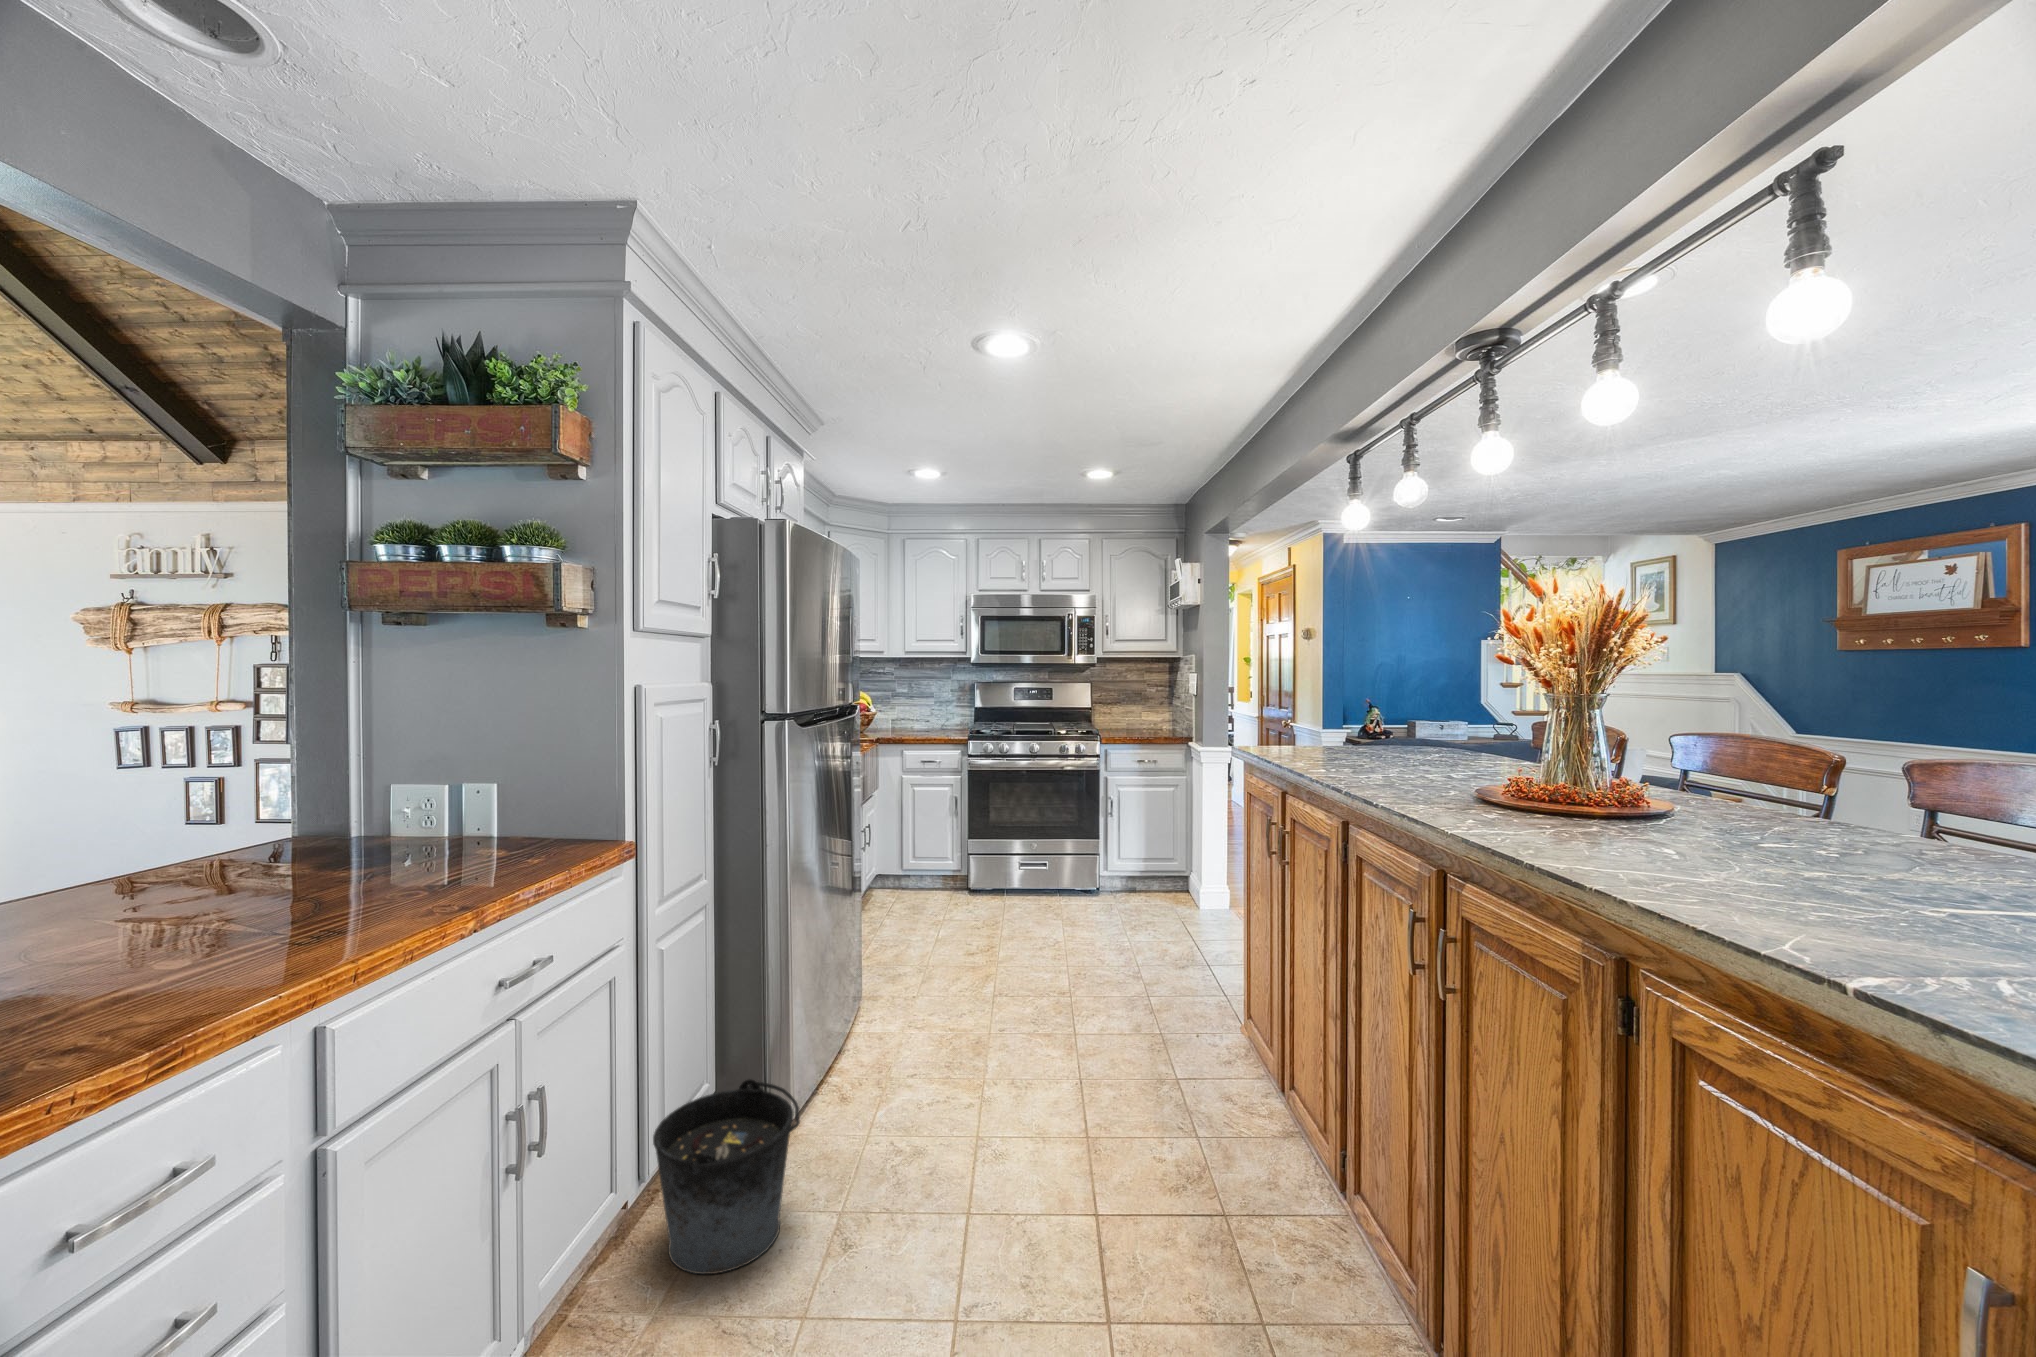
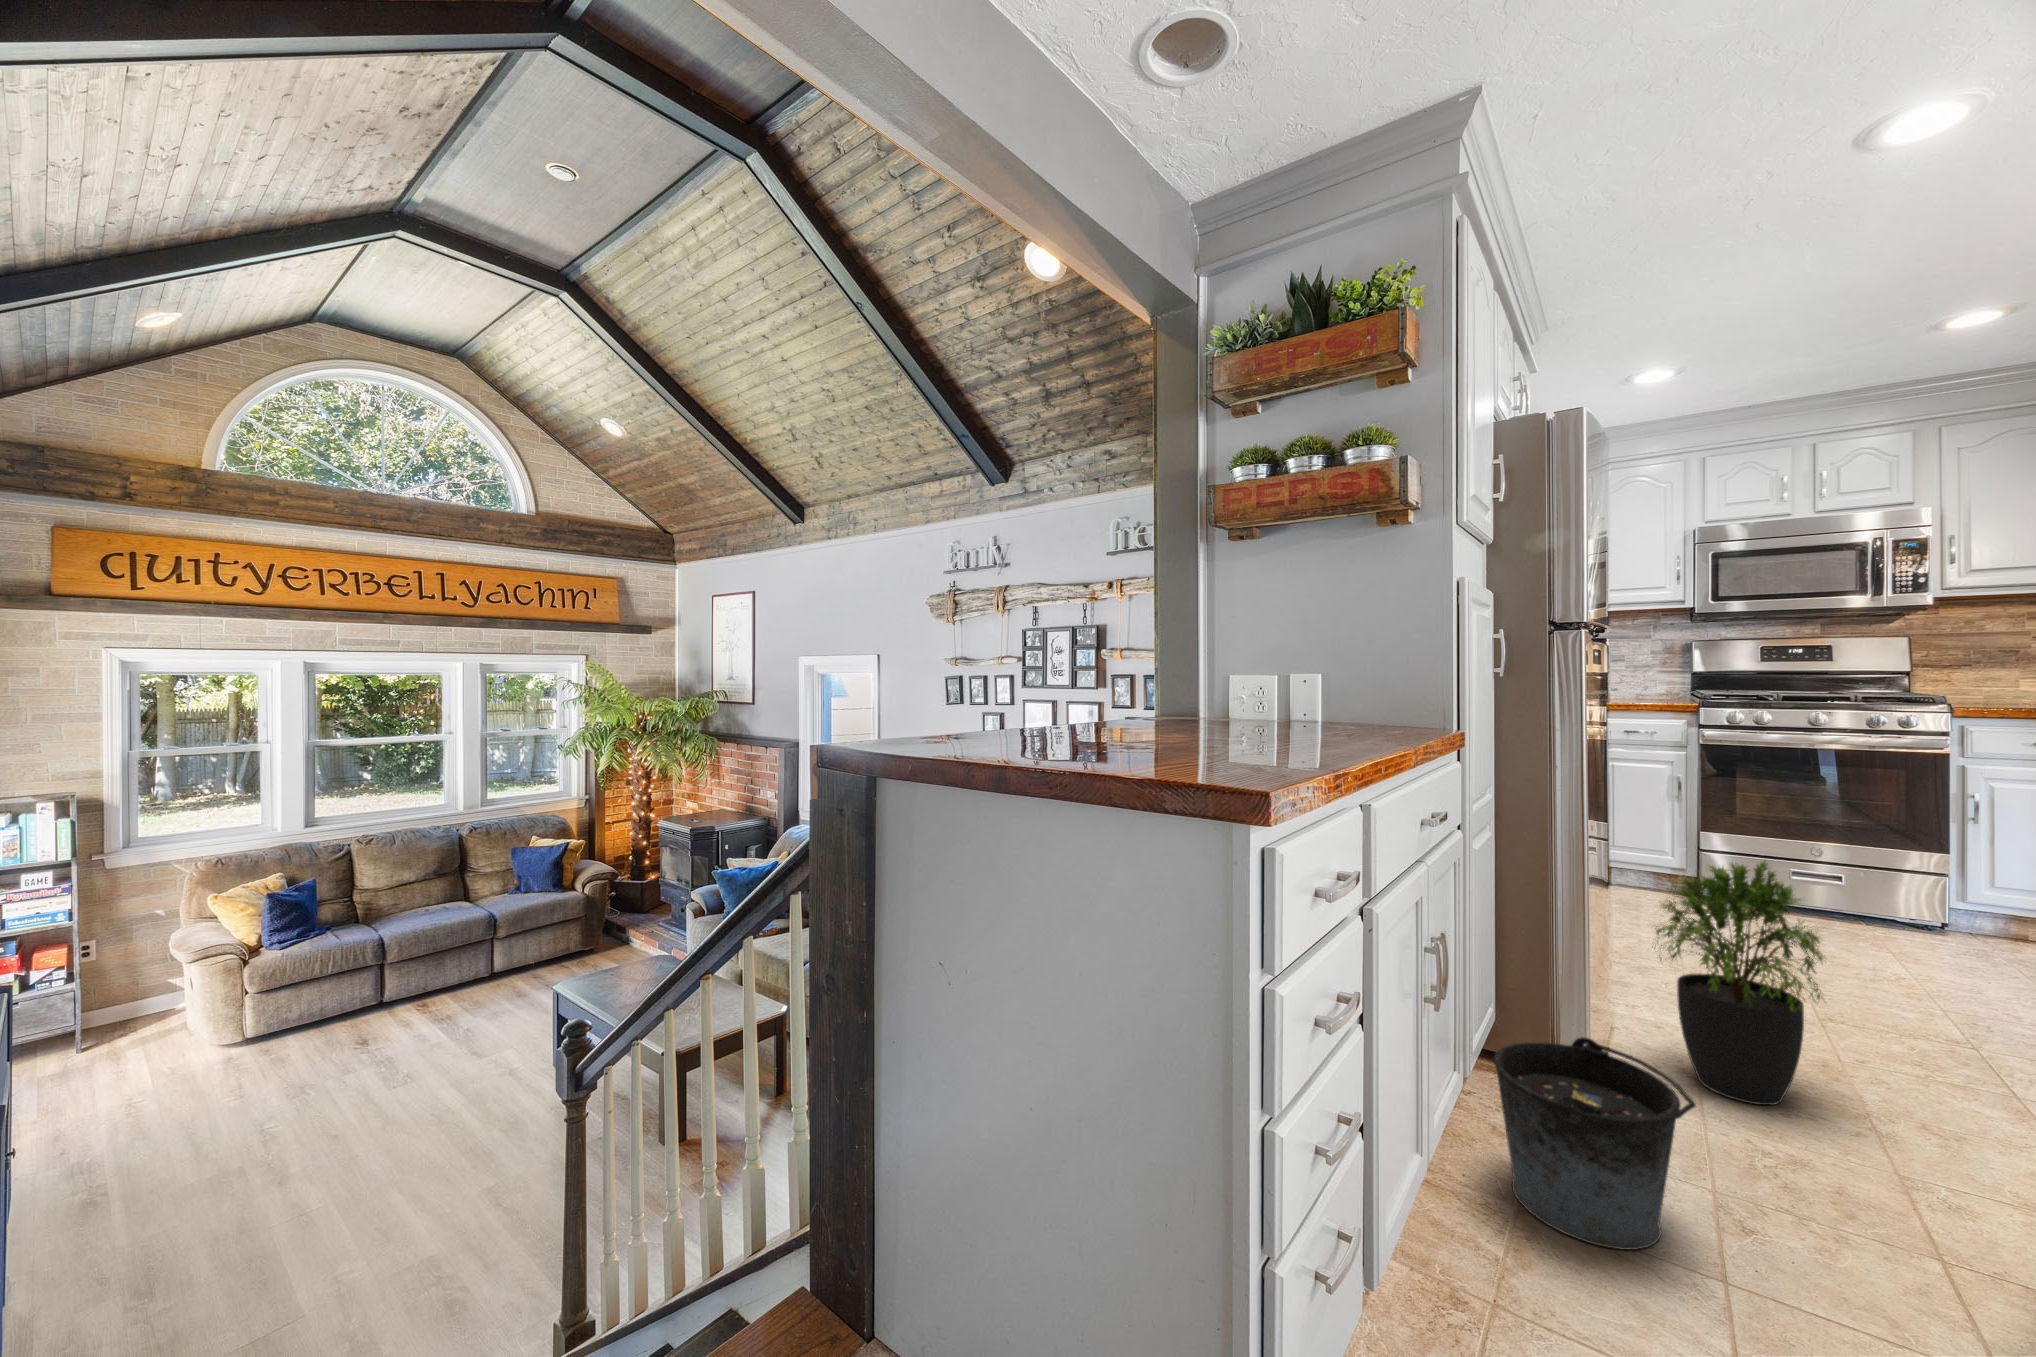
potted plant: none [850,886,960,1082] -> present [1652,861,1825,1105]

